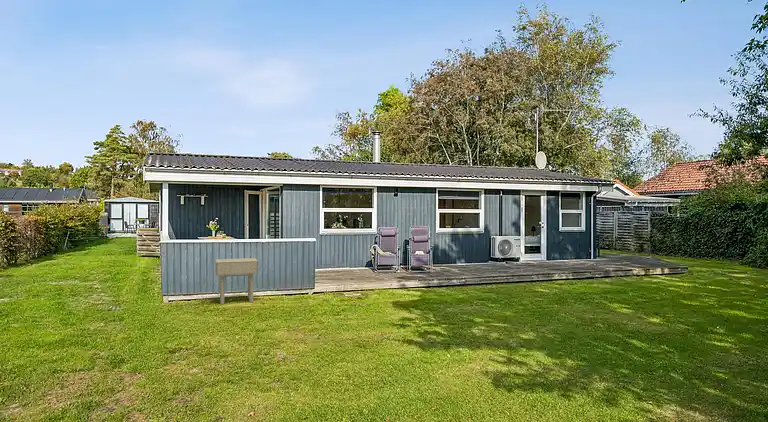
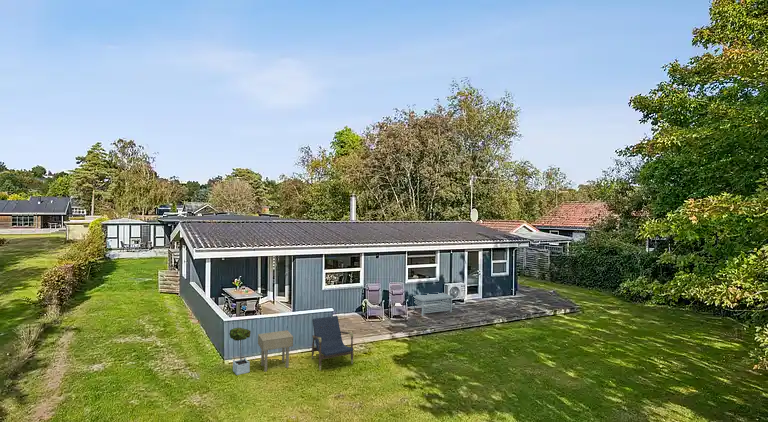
lounge chair: none [288,244,339,305] -> present [312,316,353,370]
potted tree: none [175,245,203,305] -> present [229,328,251,375]
storage bench: none [444,247,501,273] -> present [413,293,453,316]

